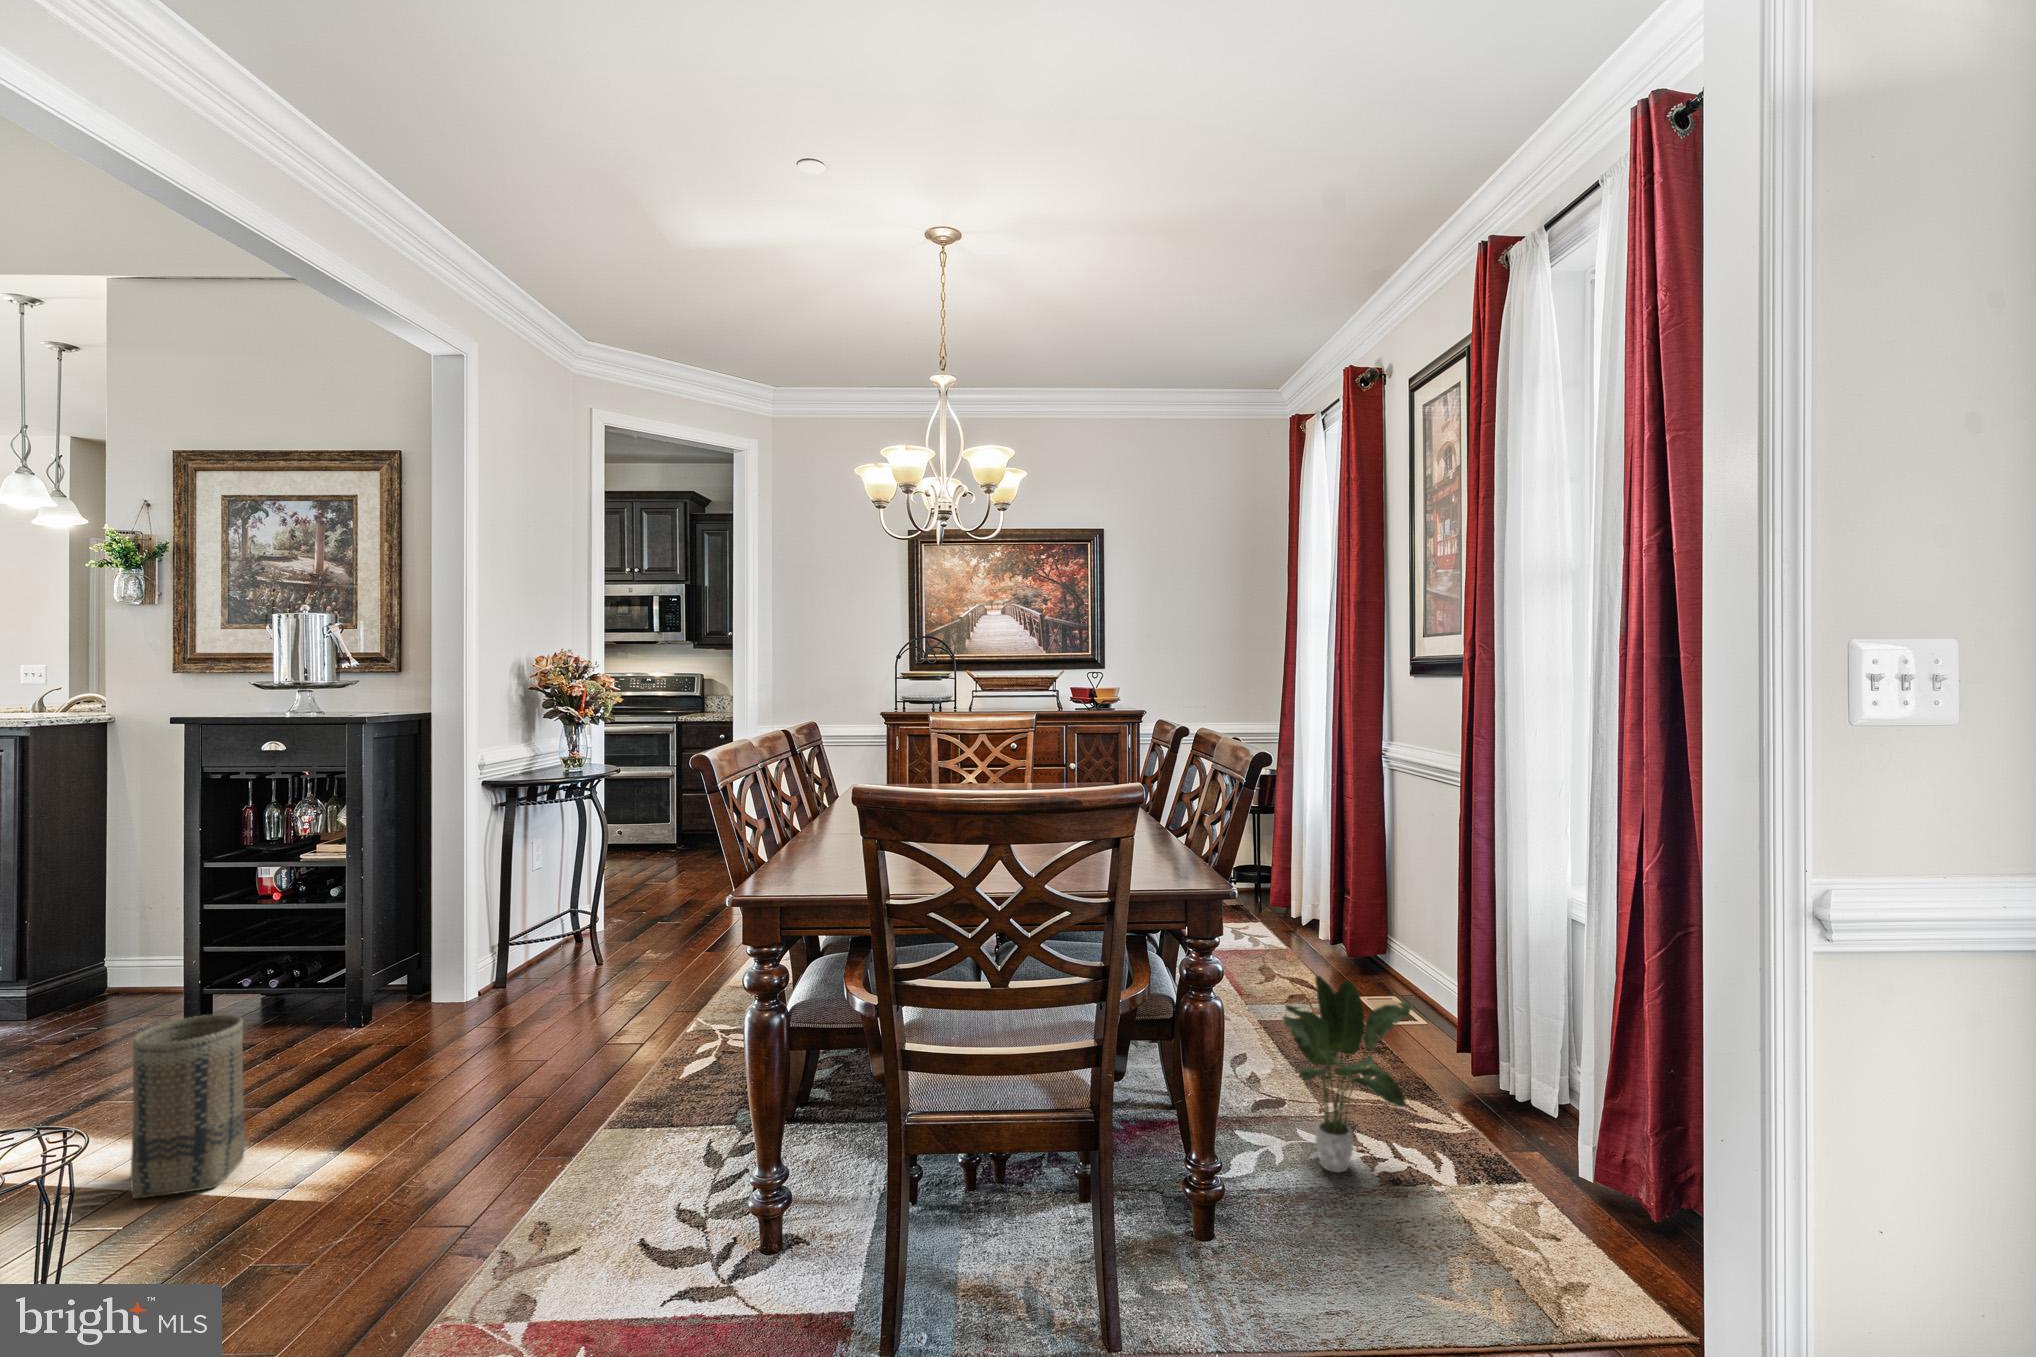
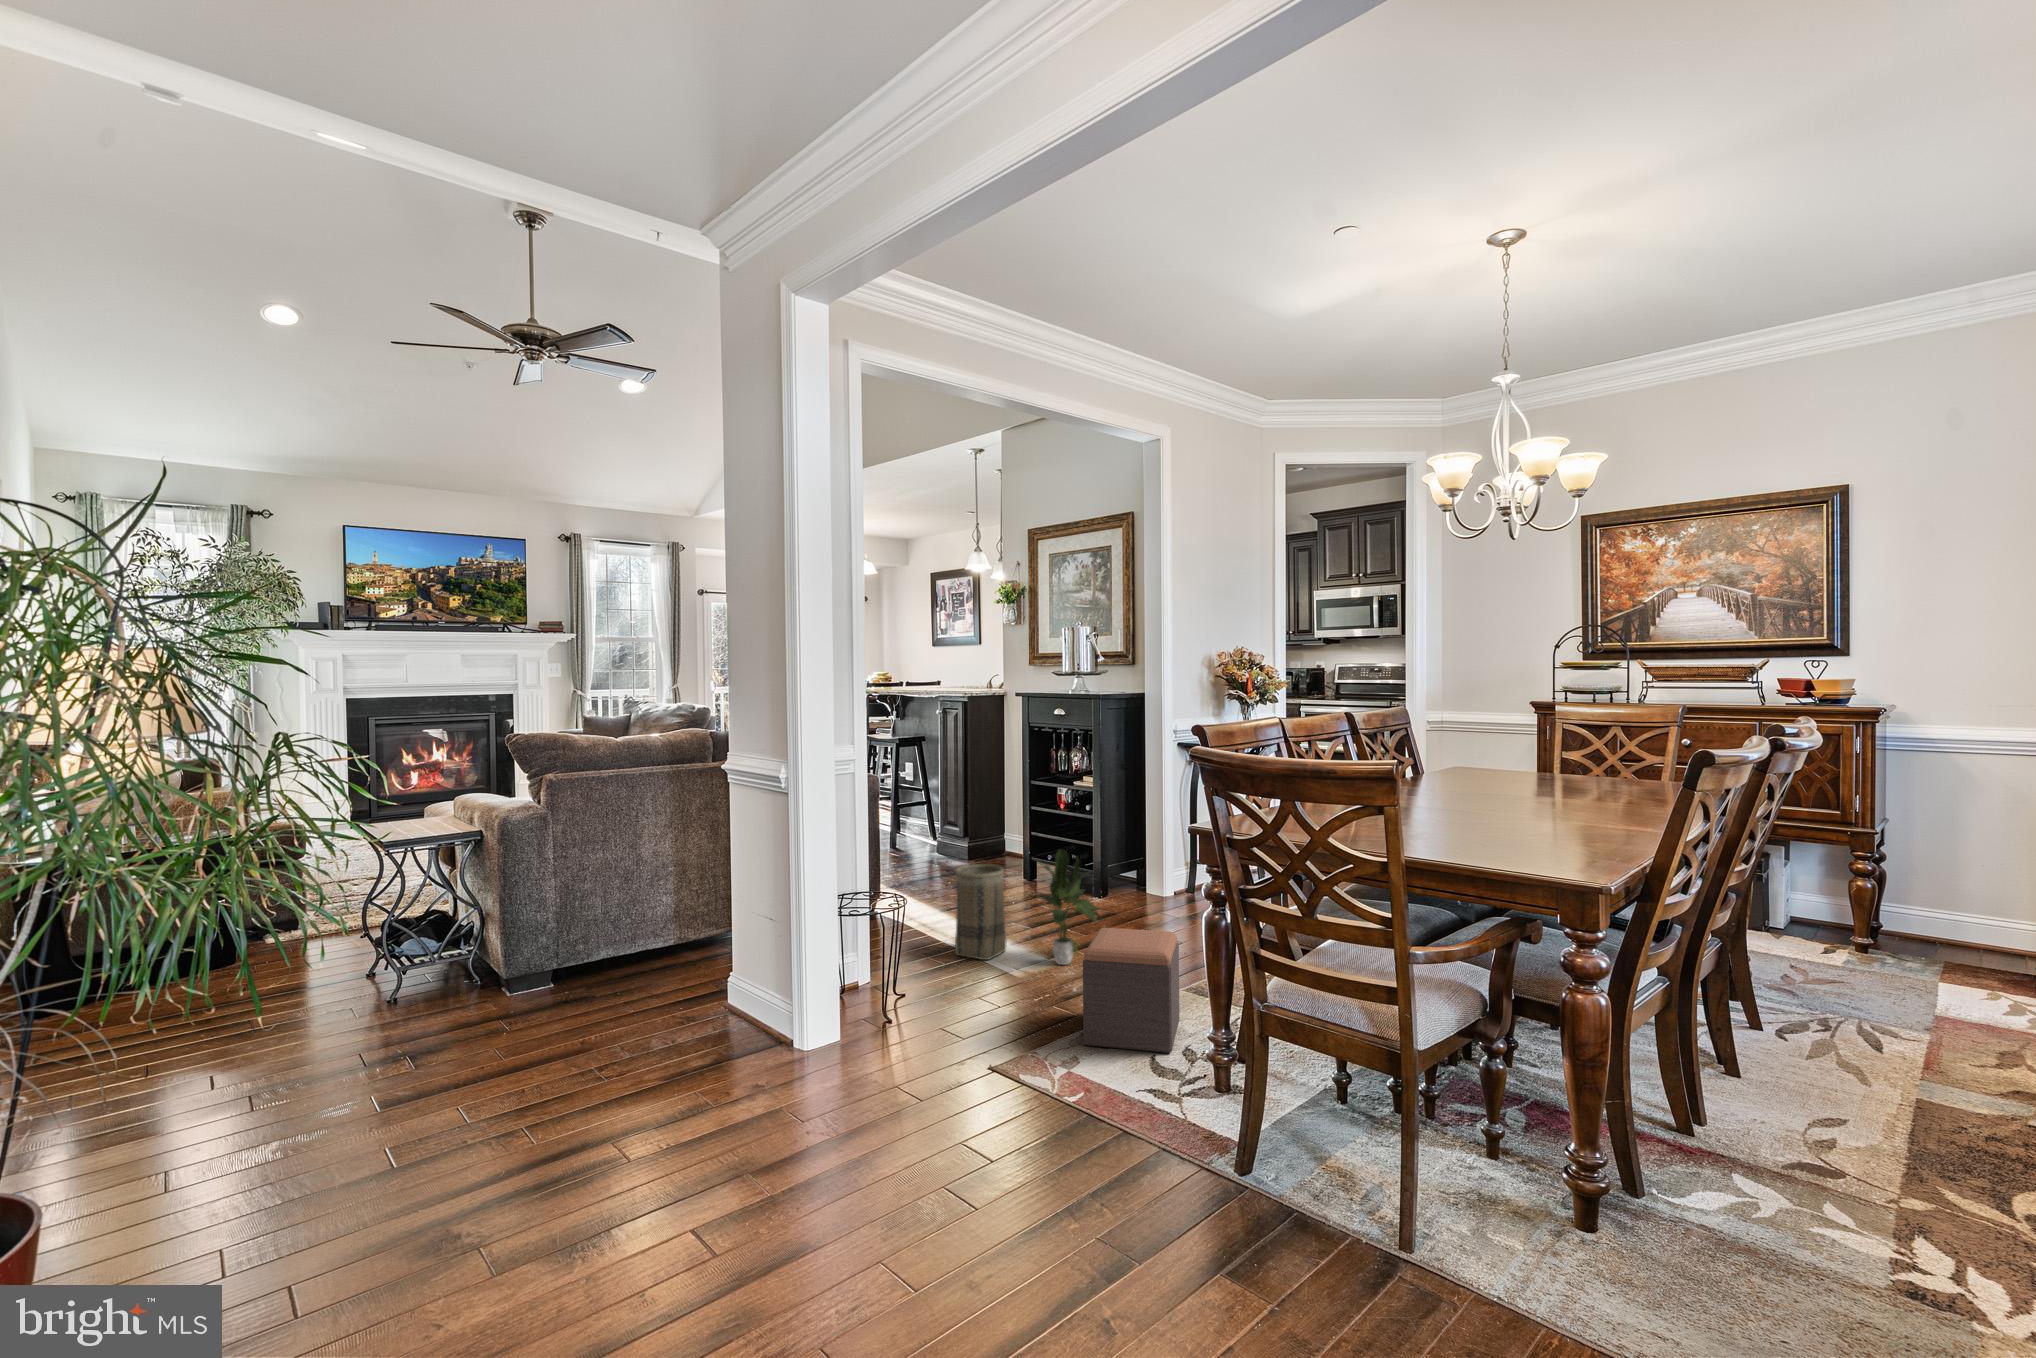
potted plant: present [1282,976,1412,1172] -> present [1039,850,1103,965]
footstool: none [500,1049,661,1268] -> present [1083,928,1180,1053]

